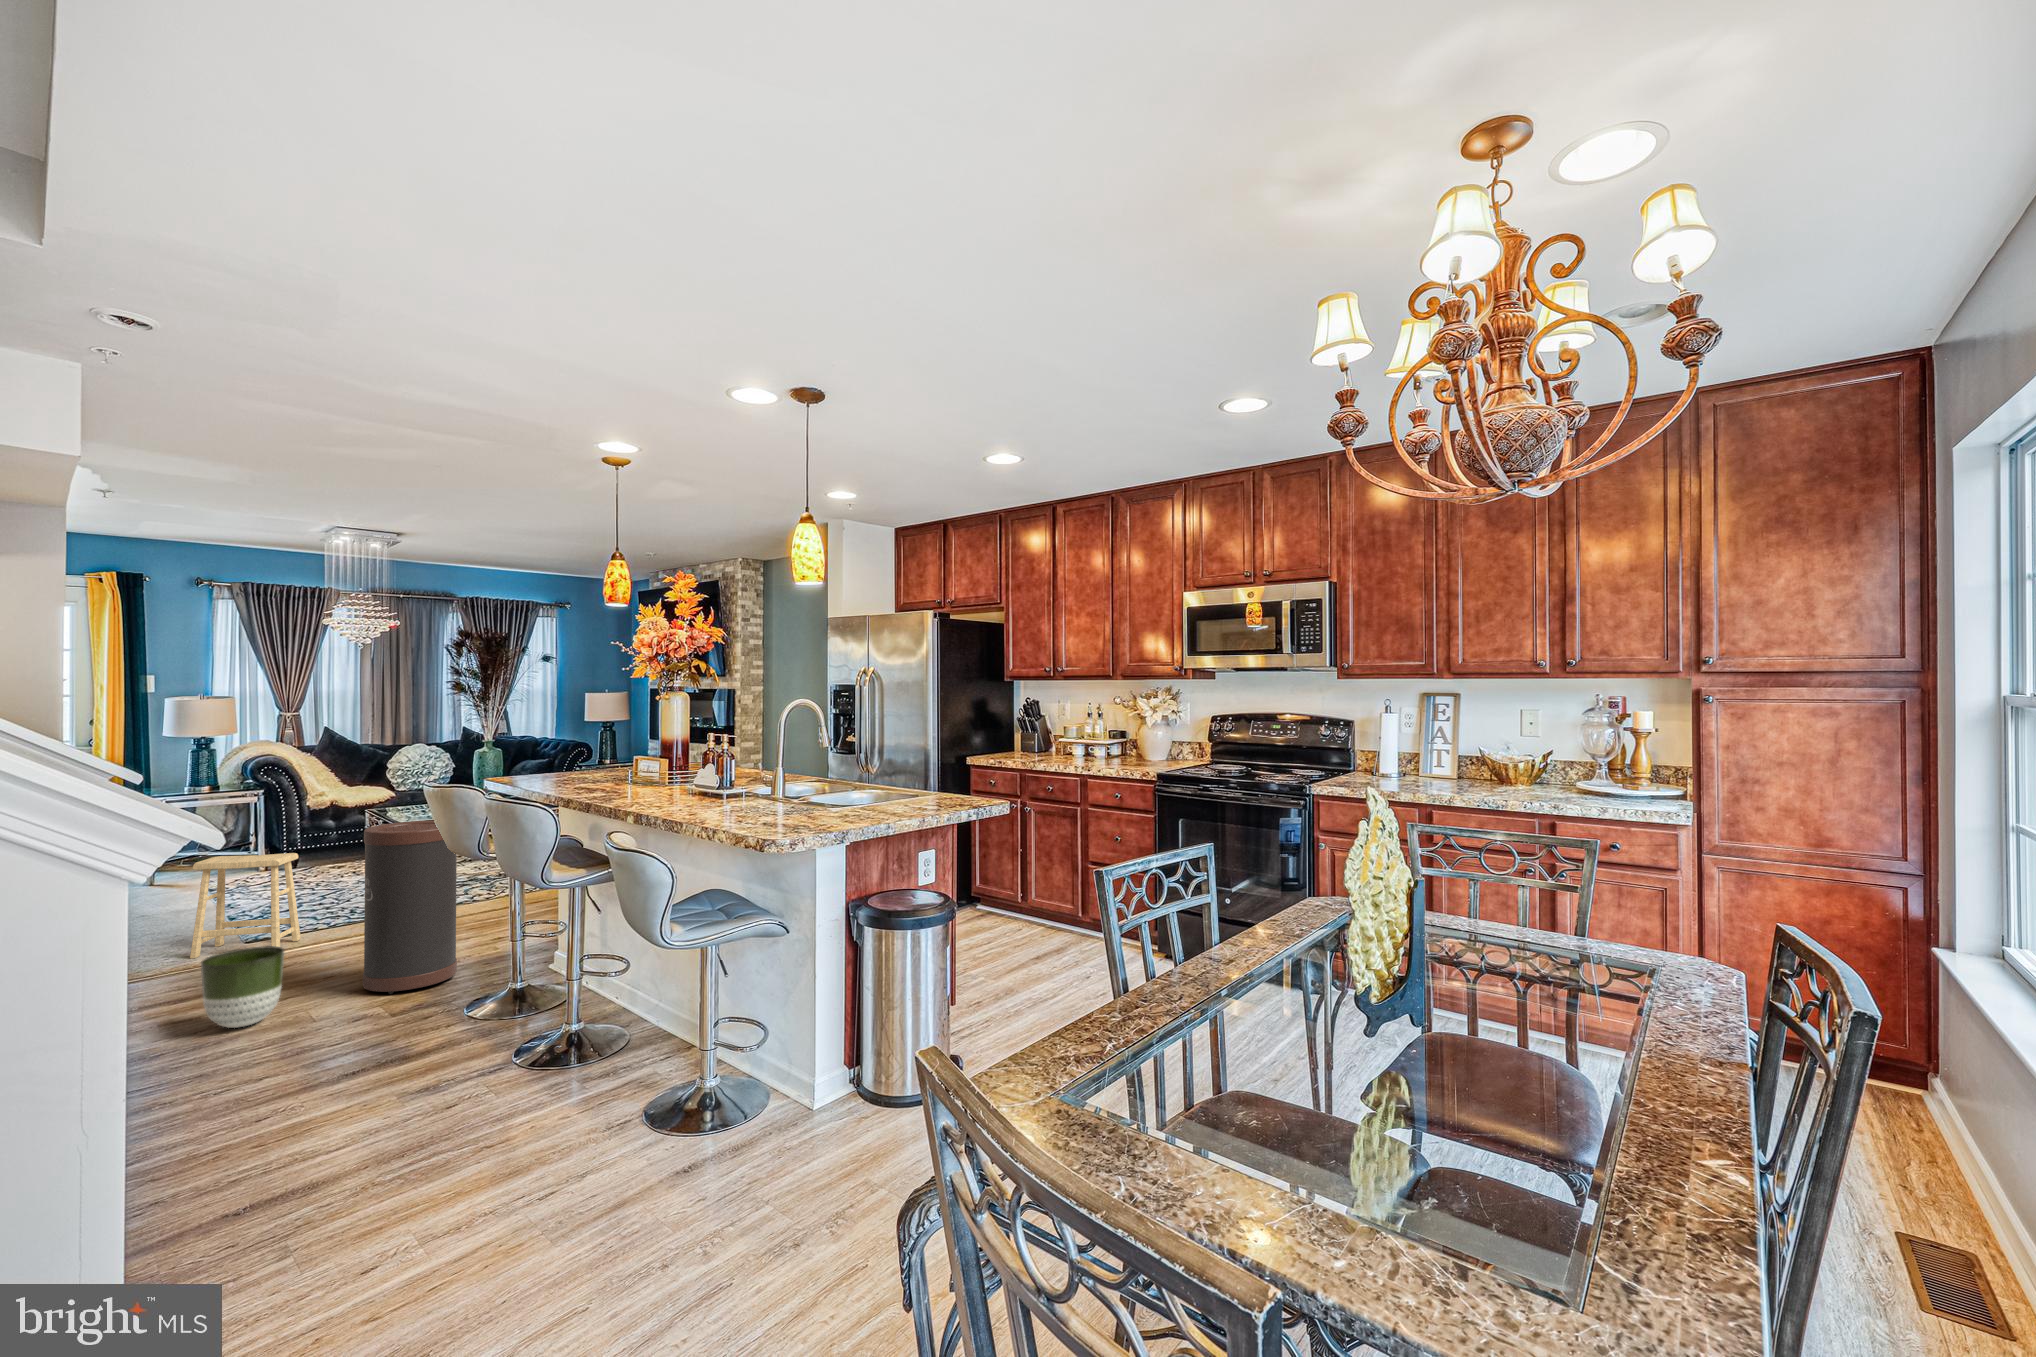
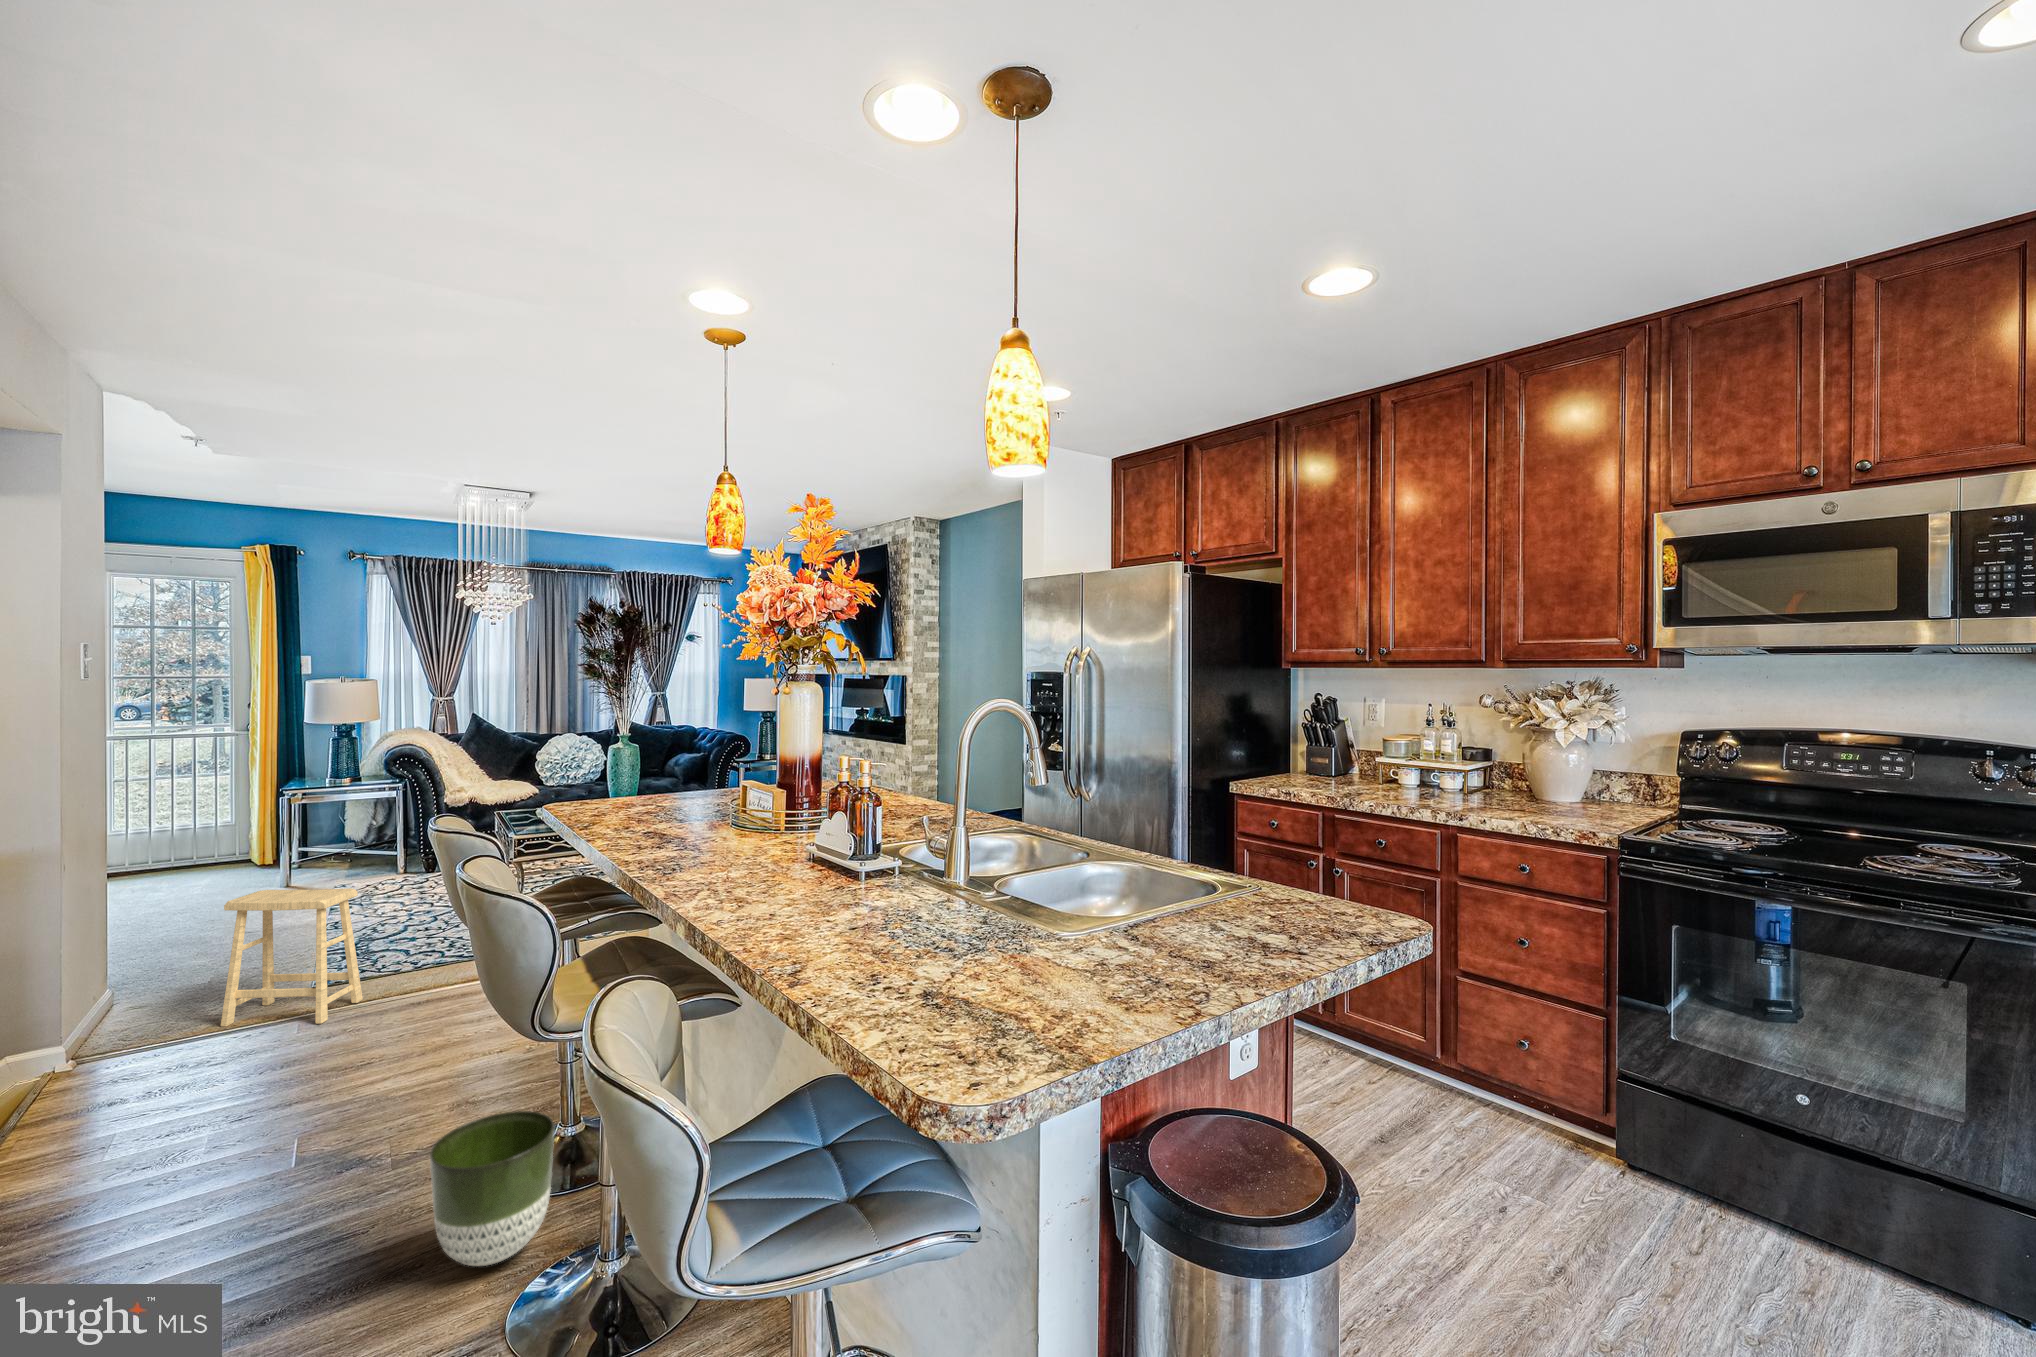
trash can: present [363,820,457,994] -> none [379,866,514,1132]
planter: present [201,946,284,1028] -> present [430,1111,554,1266]

